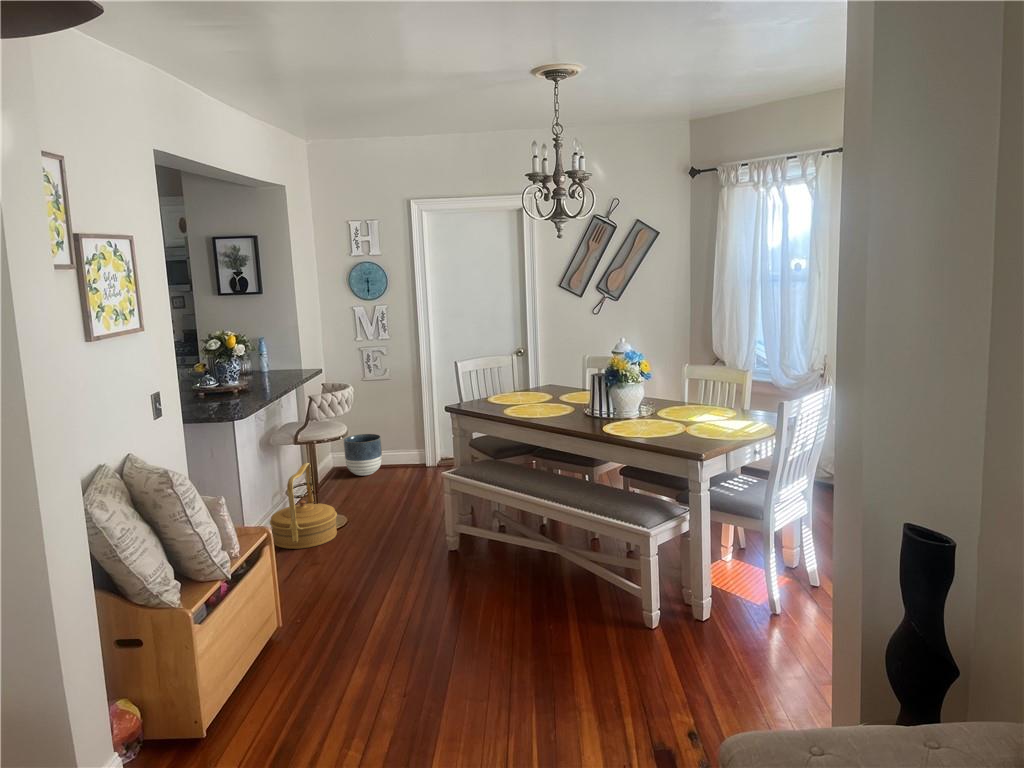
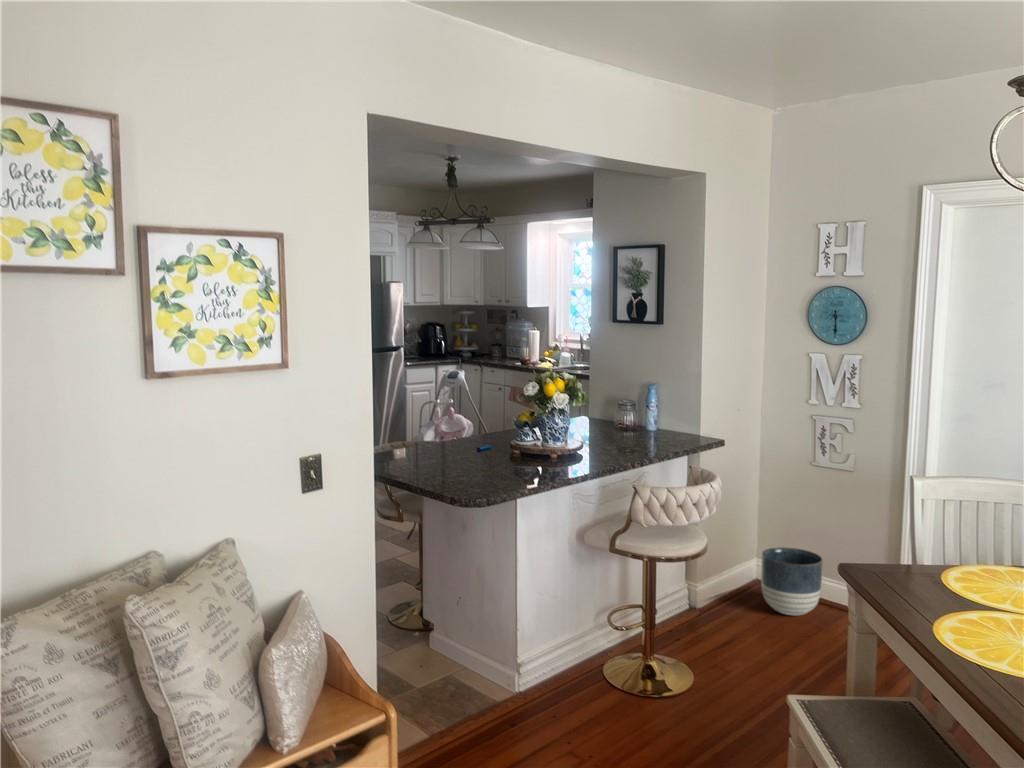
woven basket: present [270,463,337,549] -> none [567,582,670,725]

